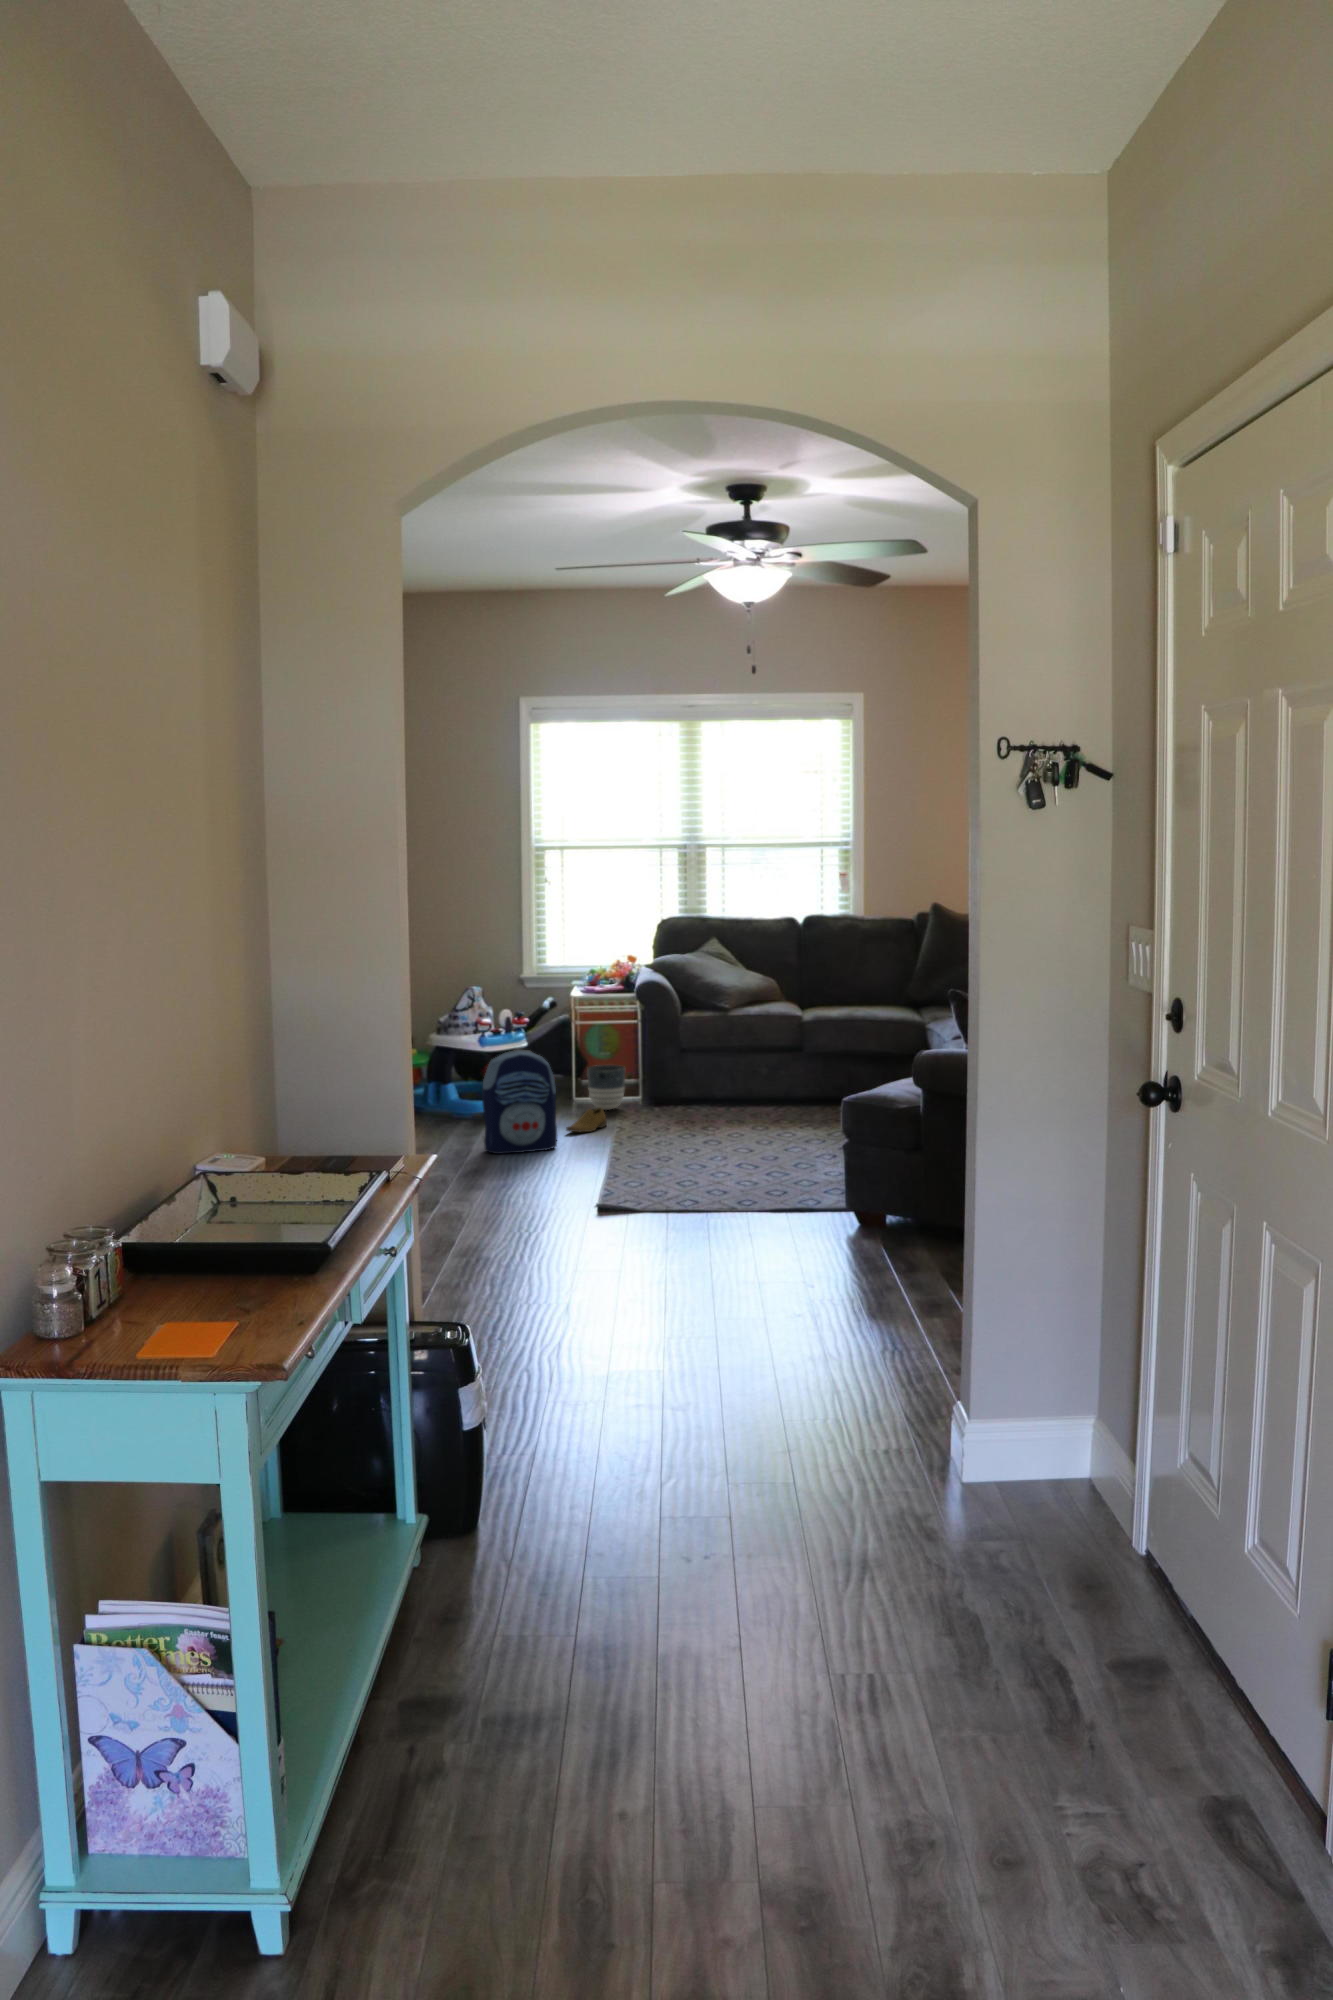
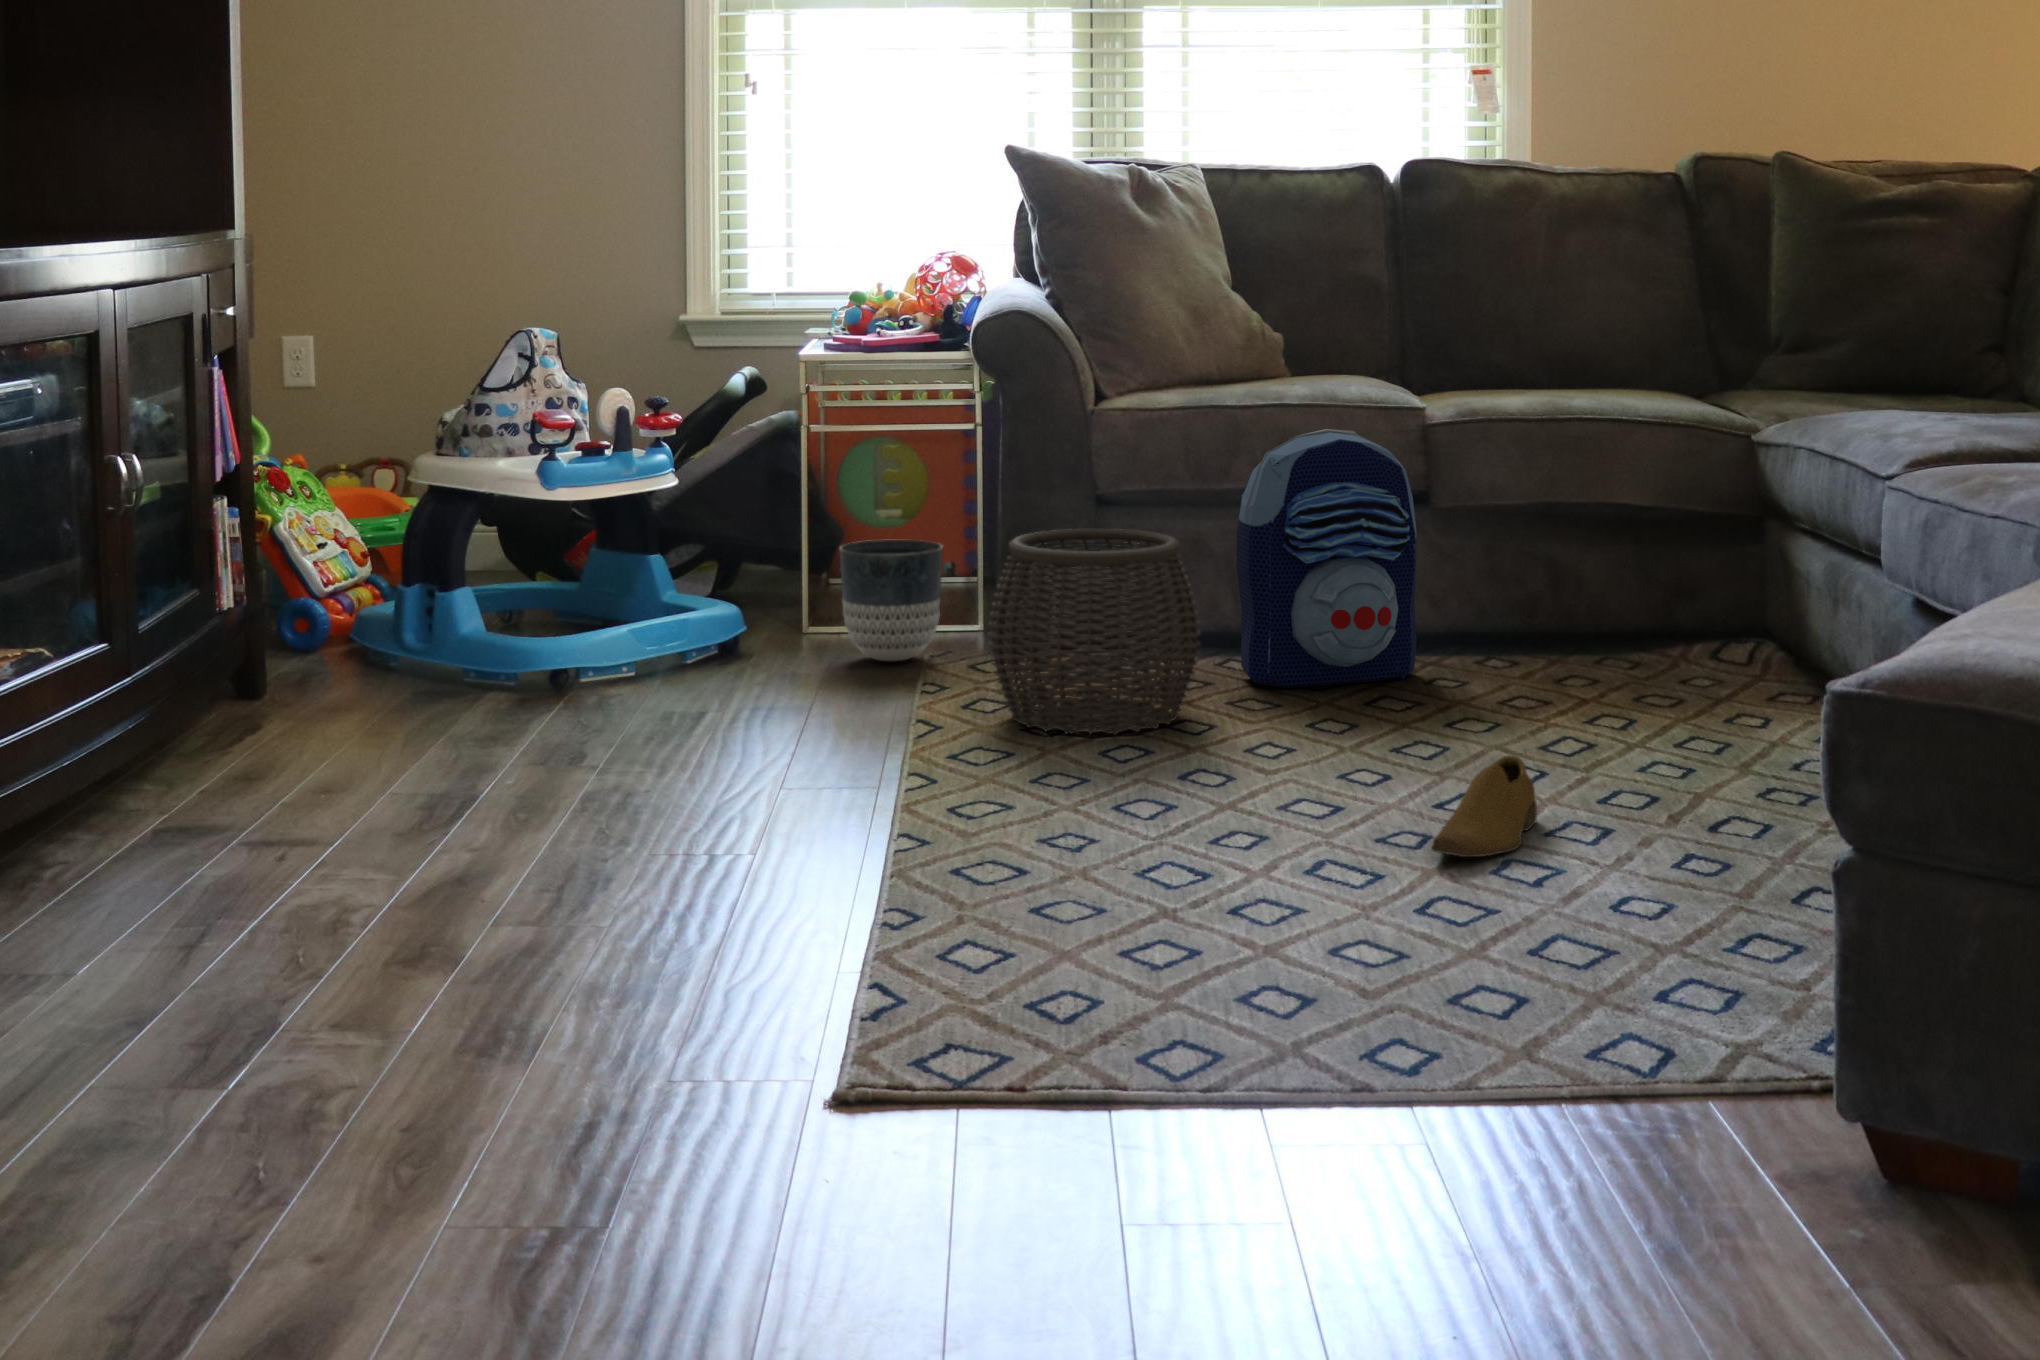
backpack: present [482,1050,557,1154] -> present [1237,429,1417,688]
woven basket: none [640,1061,714,1132] -> present [988,529,1201,735]
shoe: present [566,1107,607,1132] -> present [1431,756,1537,857]

